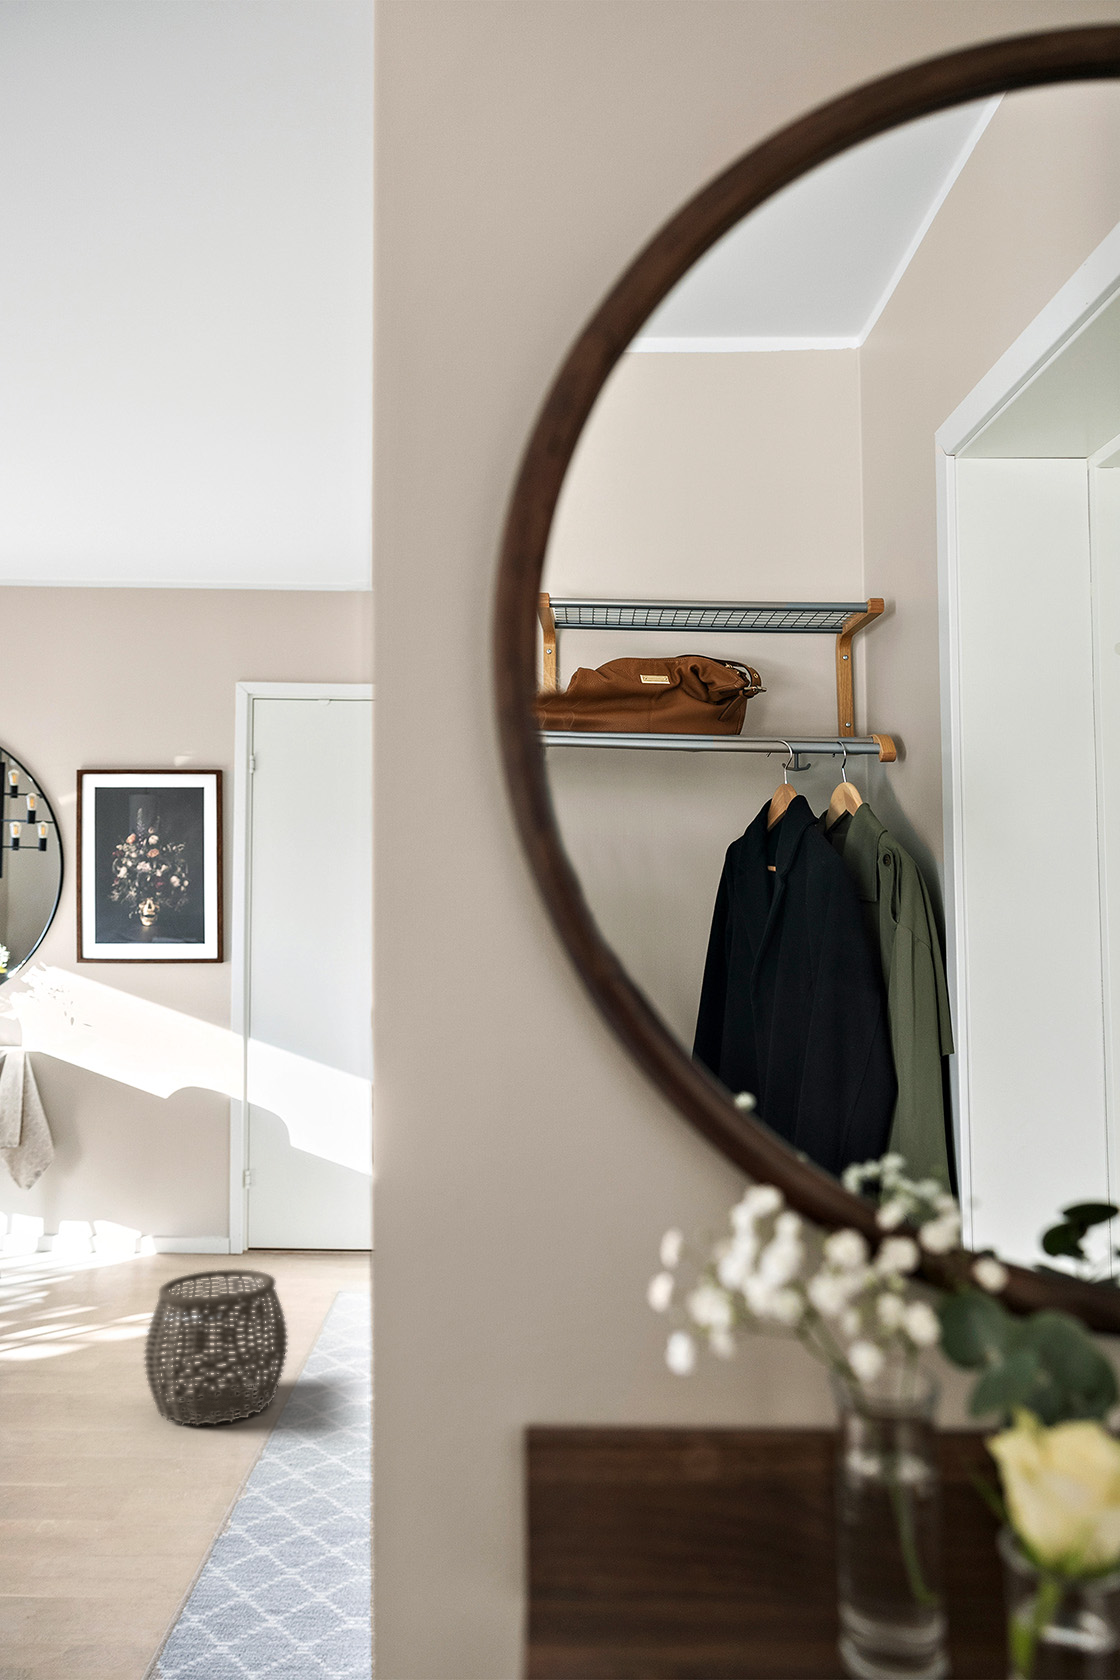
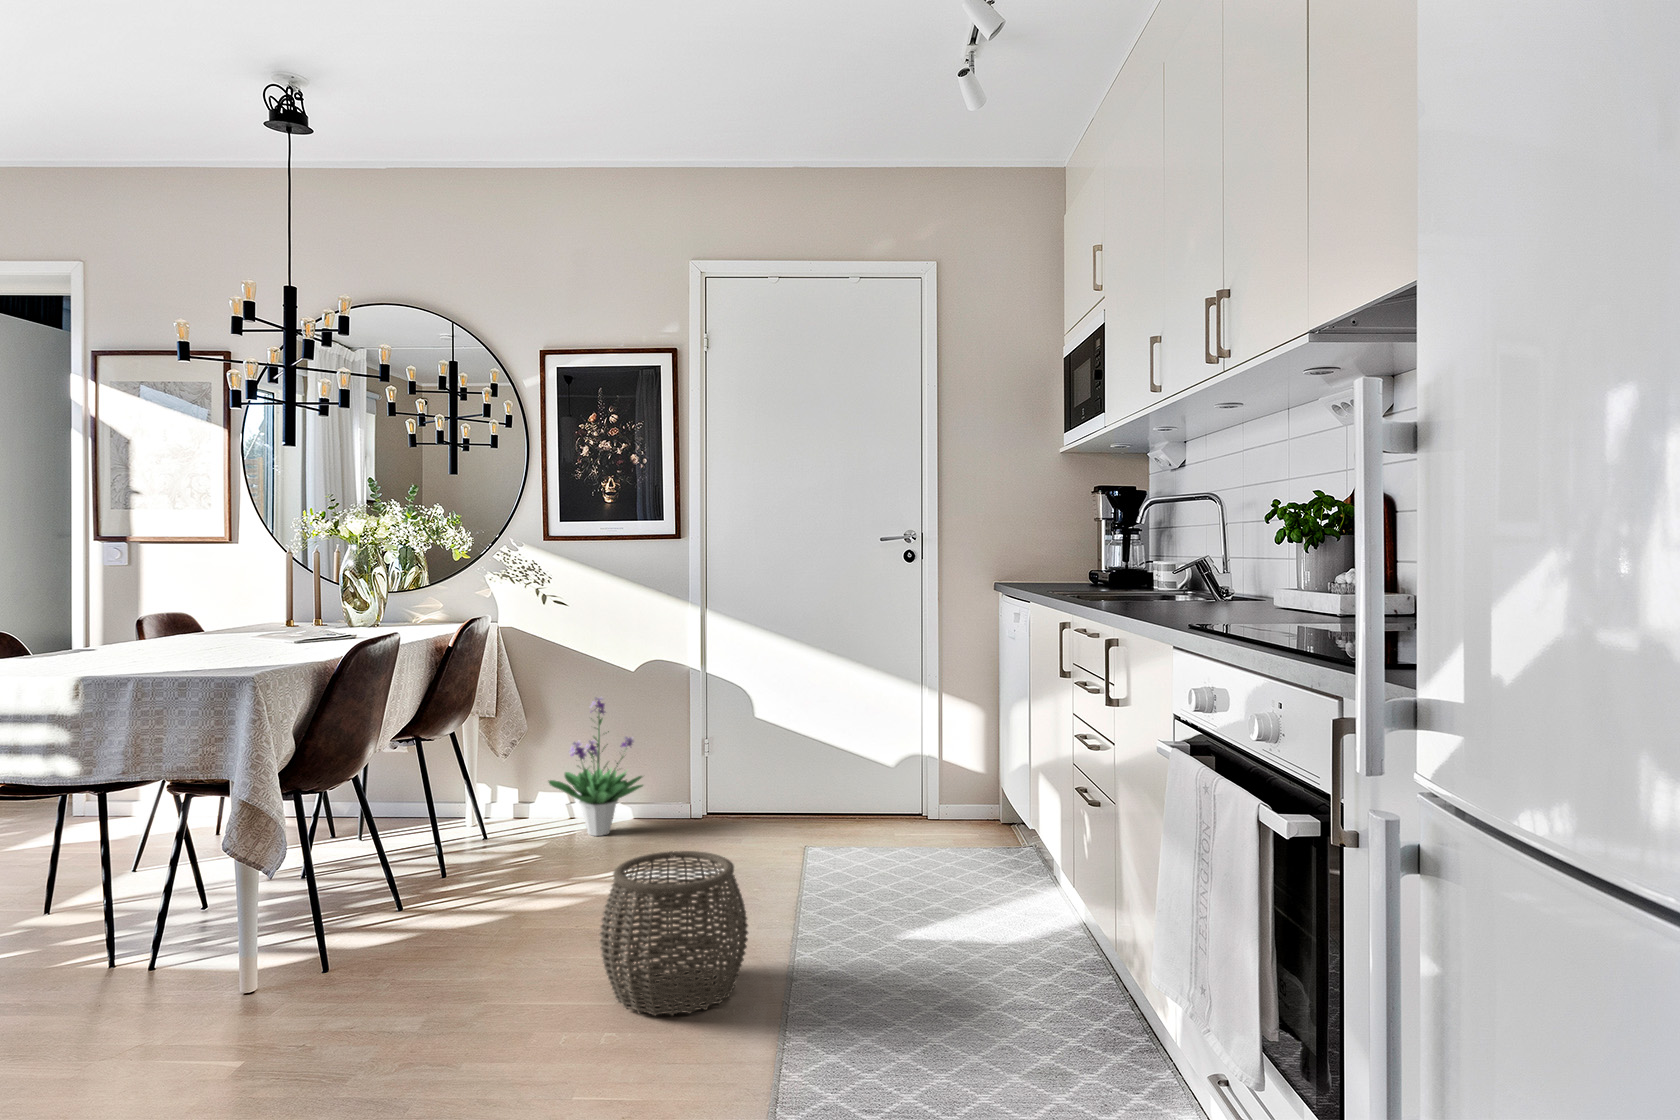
potted plant: none [75,1126,180,1273] -> present [549,697,643,836]

